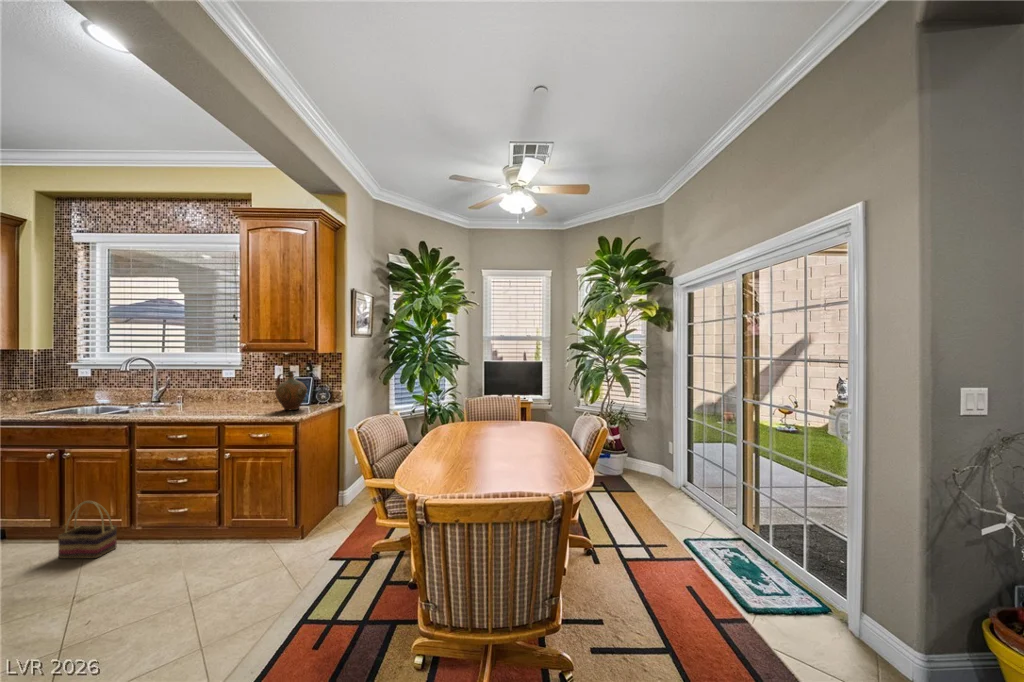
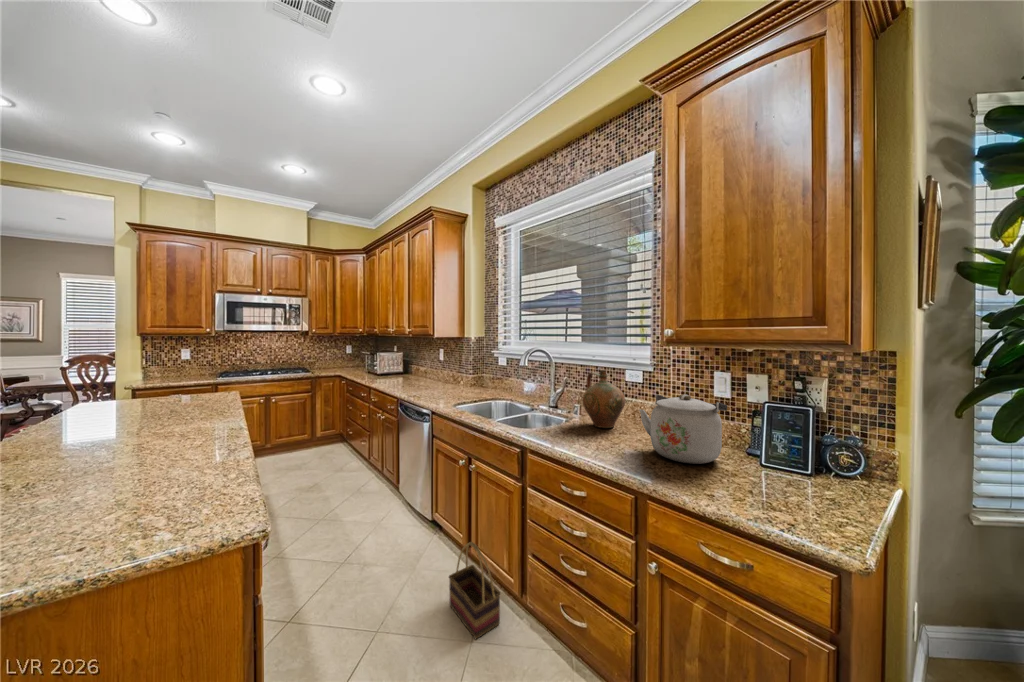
ceramic jug: present [275,371,307,410] -> present [583,370,625,428]
kettle: none [227,376,276,409] -> present [640,394,727,464]

